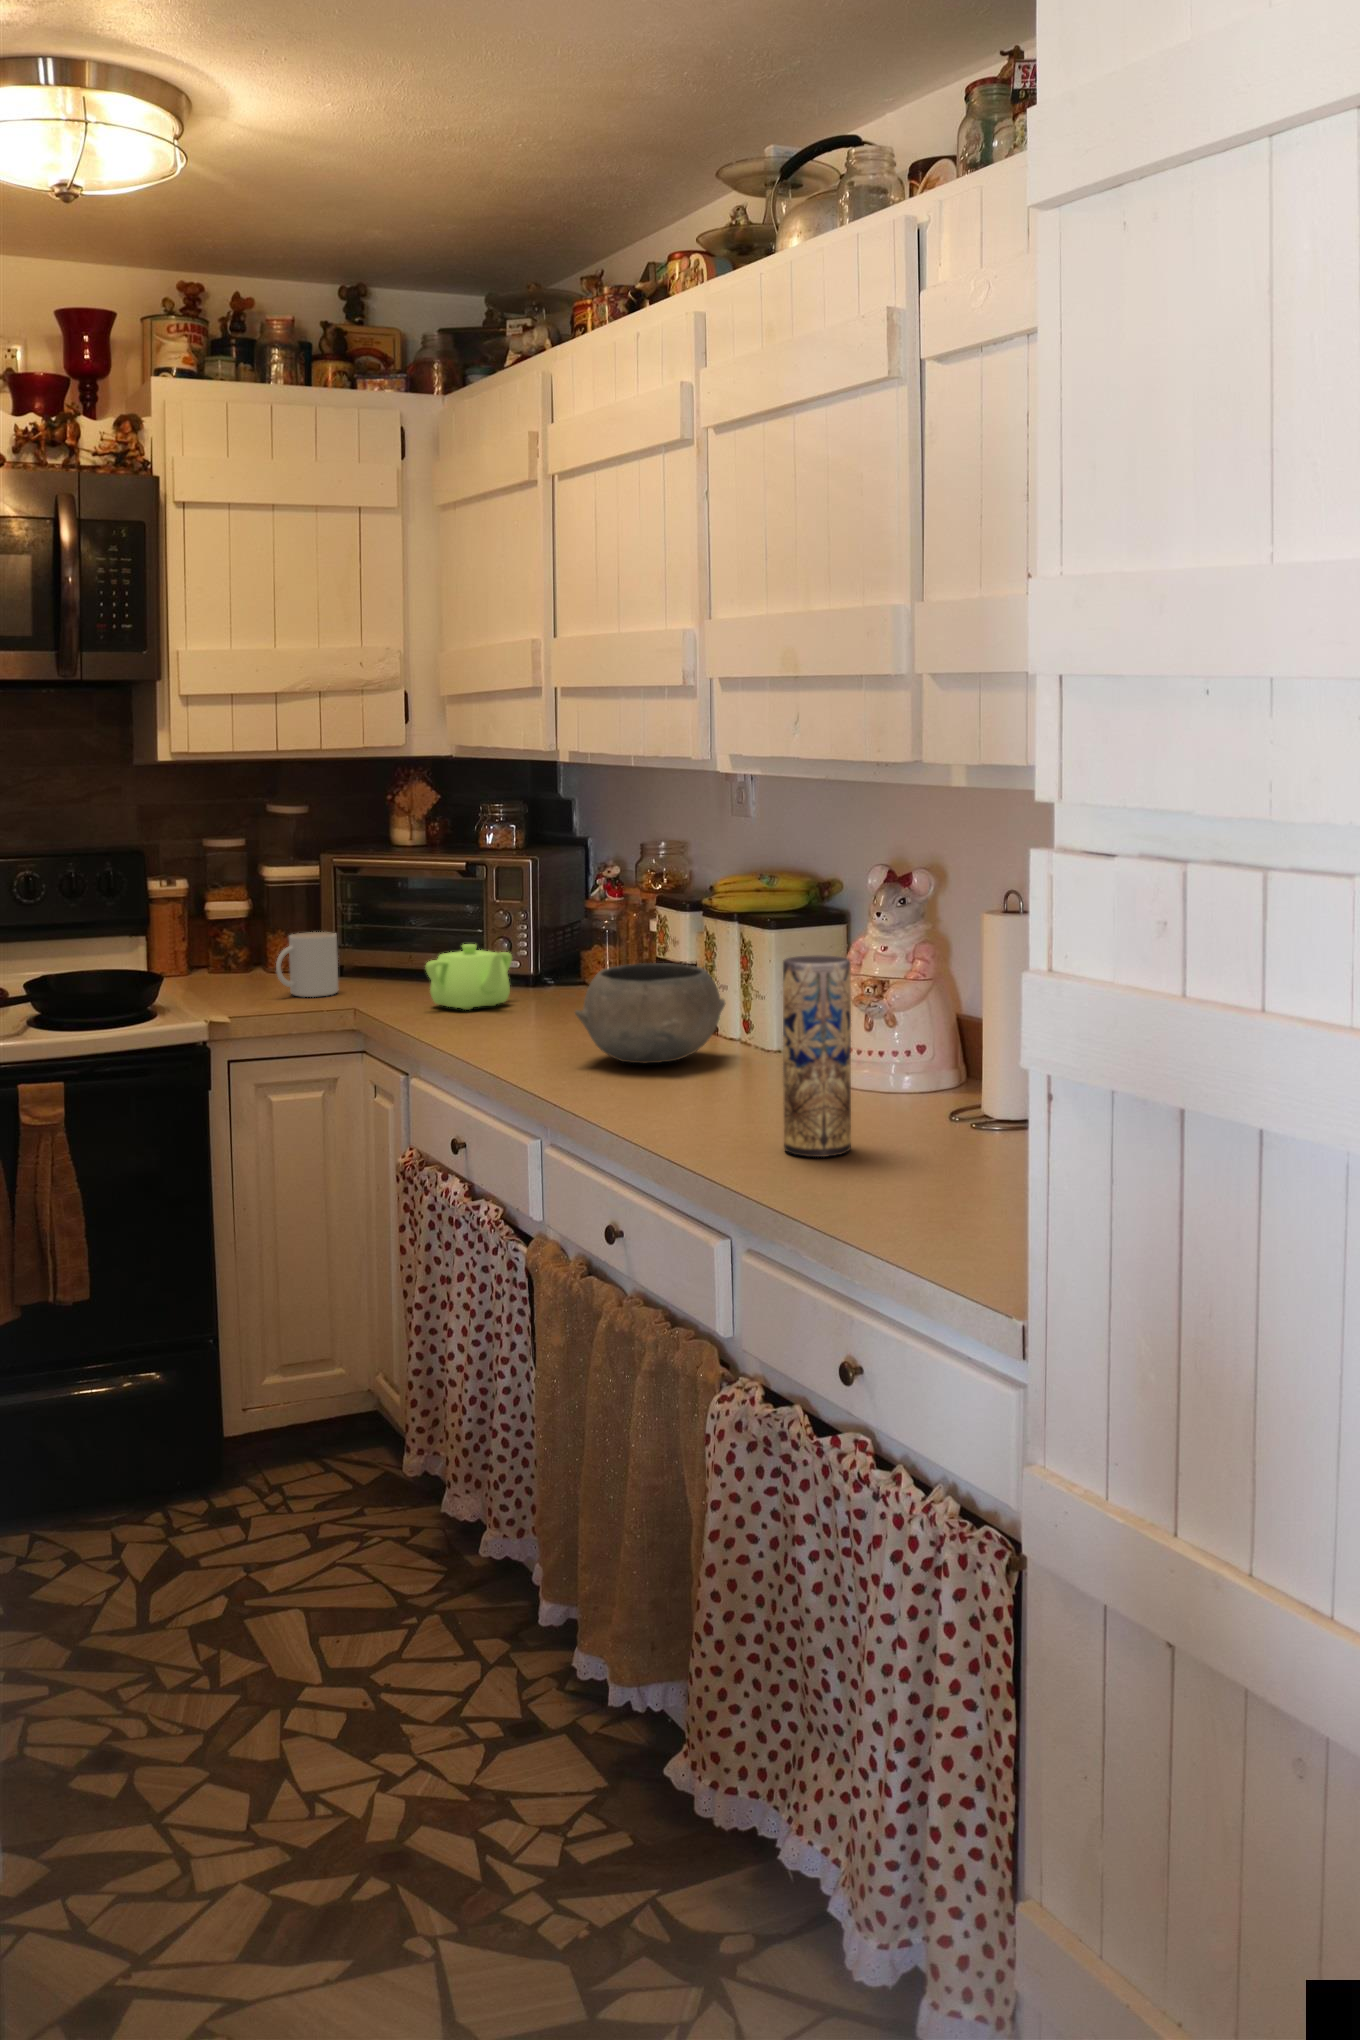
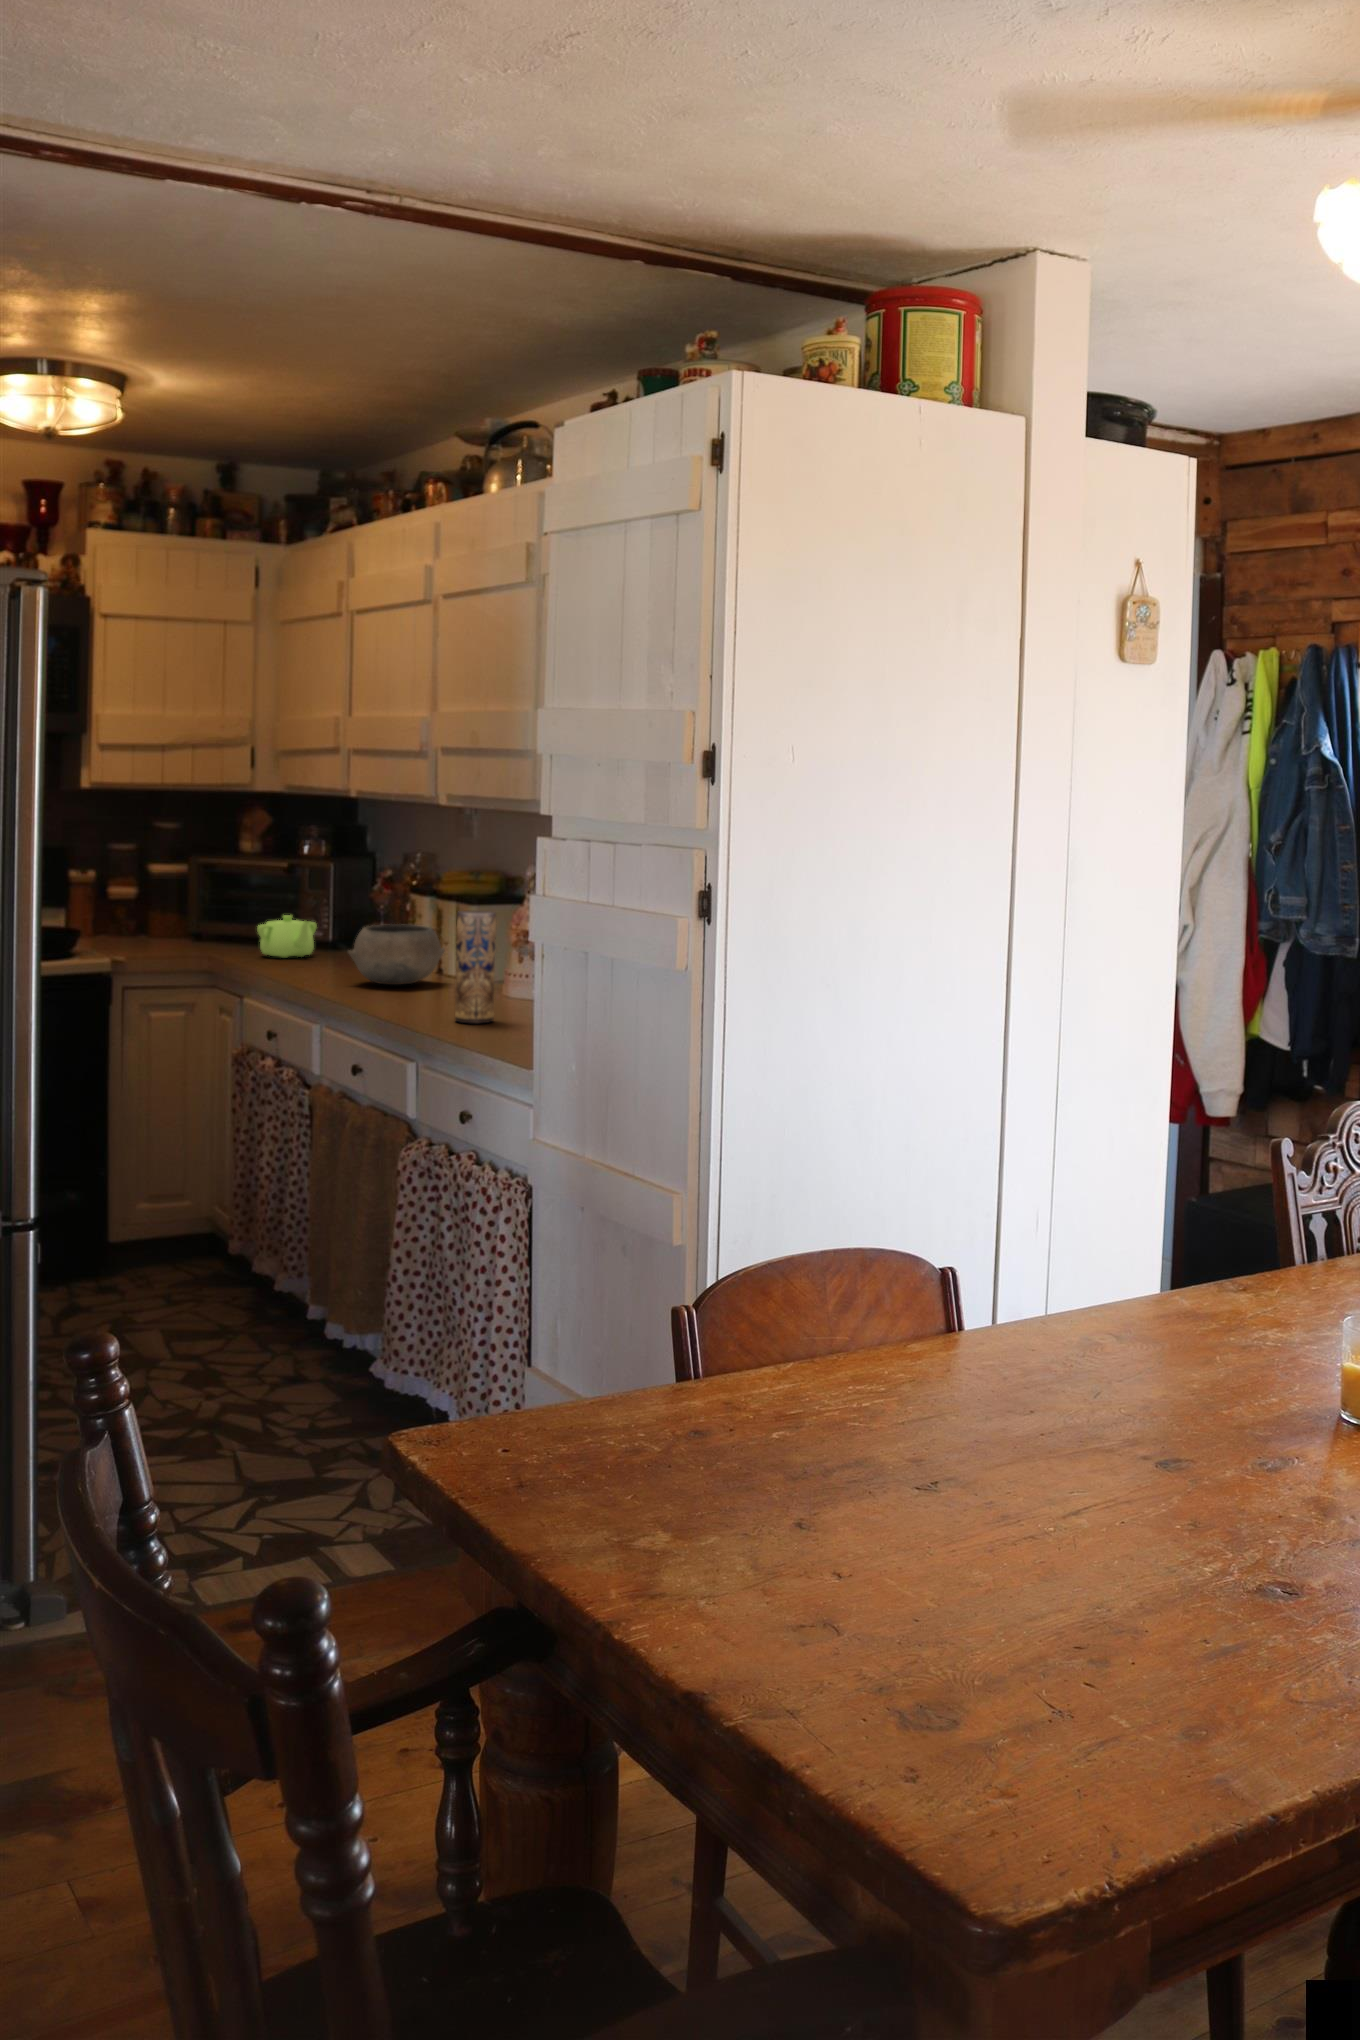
mug: present [276,932,338,997] -> none [155,906,198,949]

